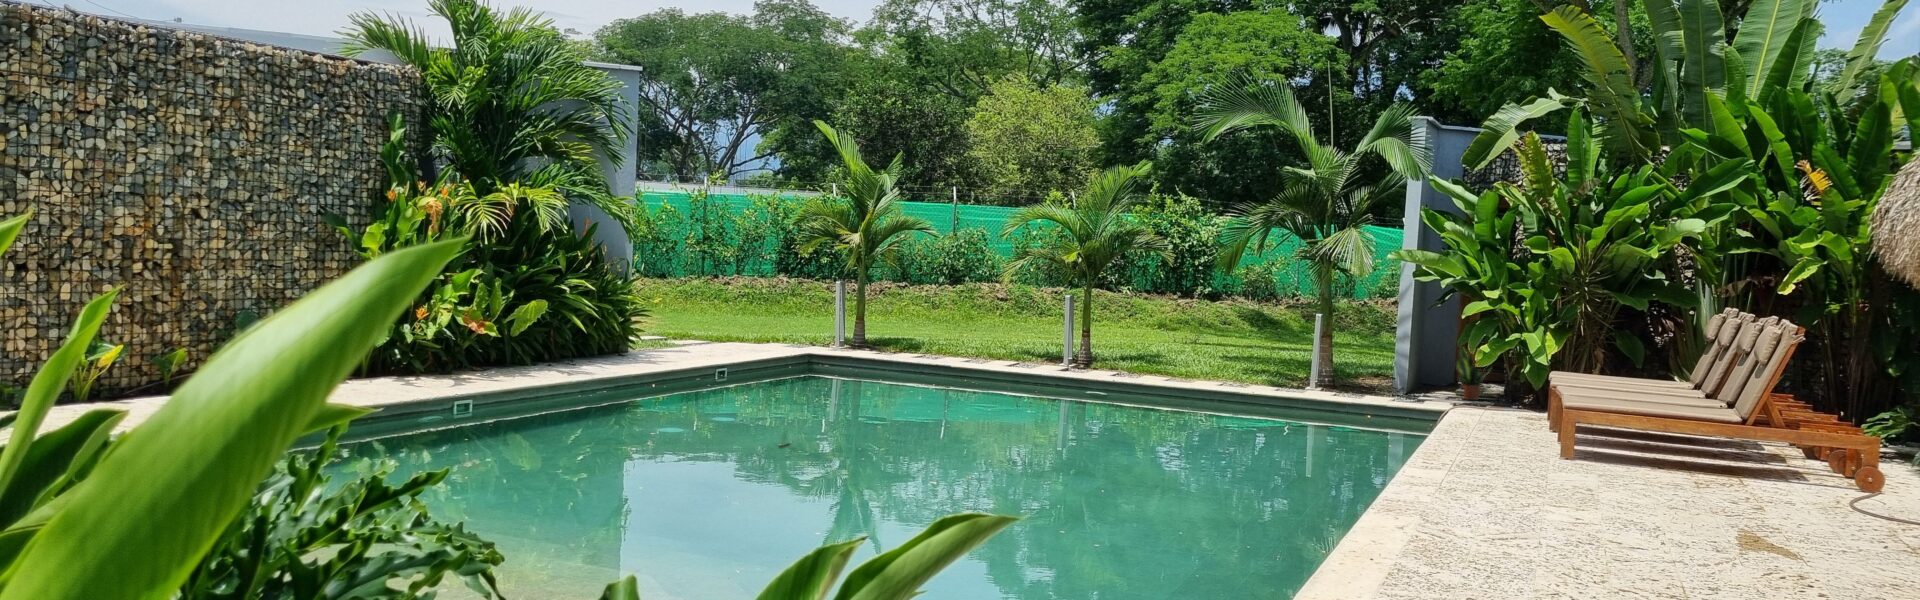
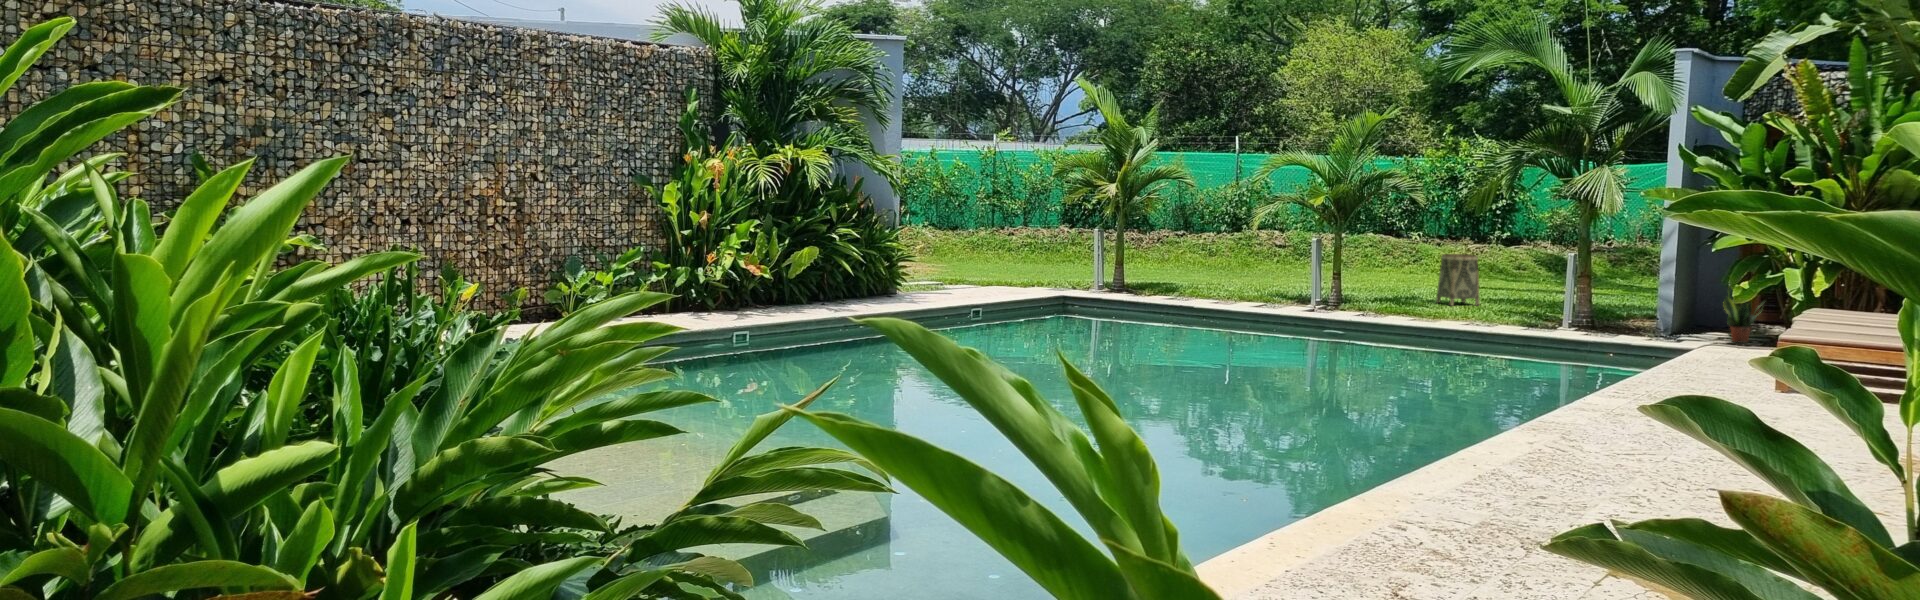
basket: none [1173,310,1214,361] -> present [1436,254,1480,306]

